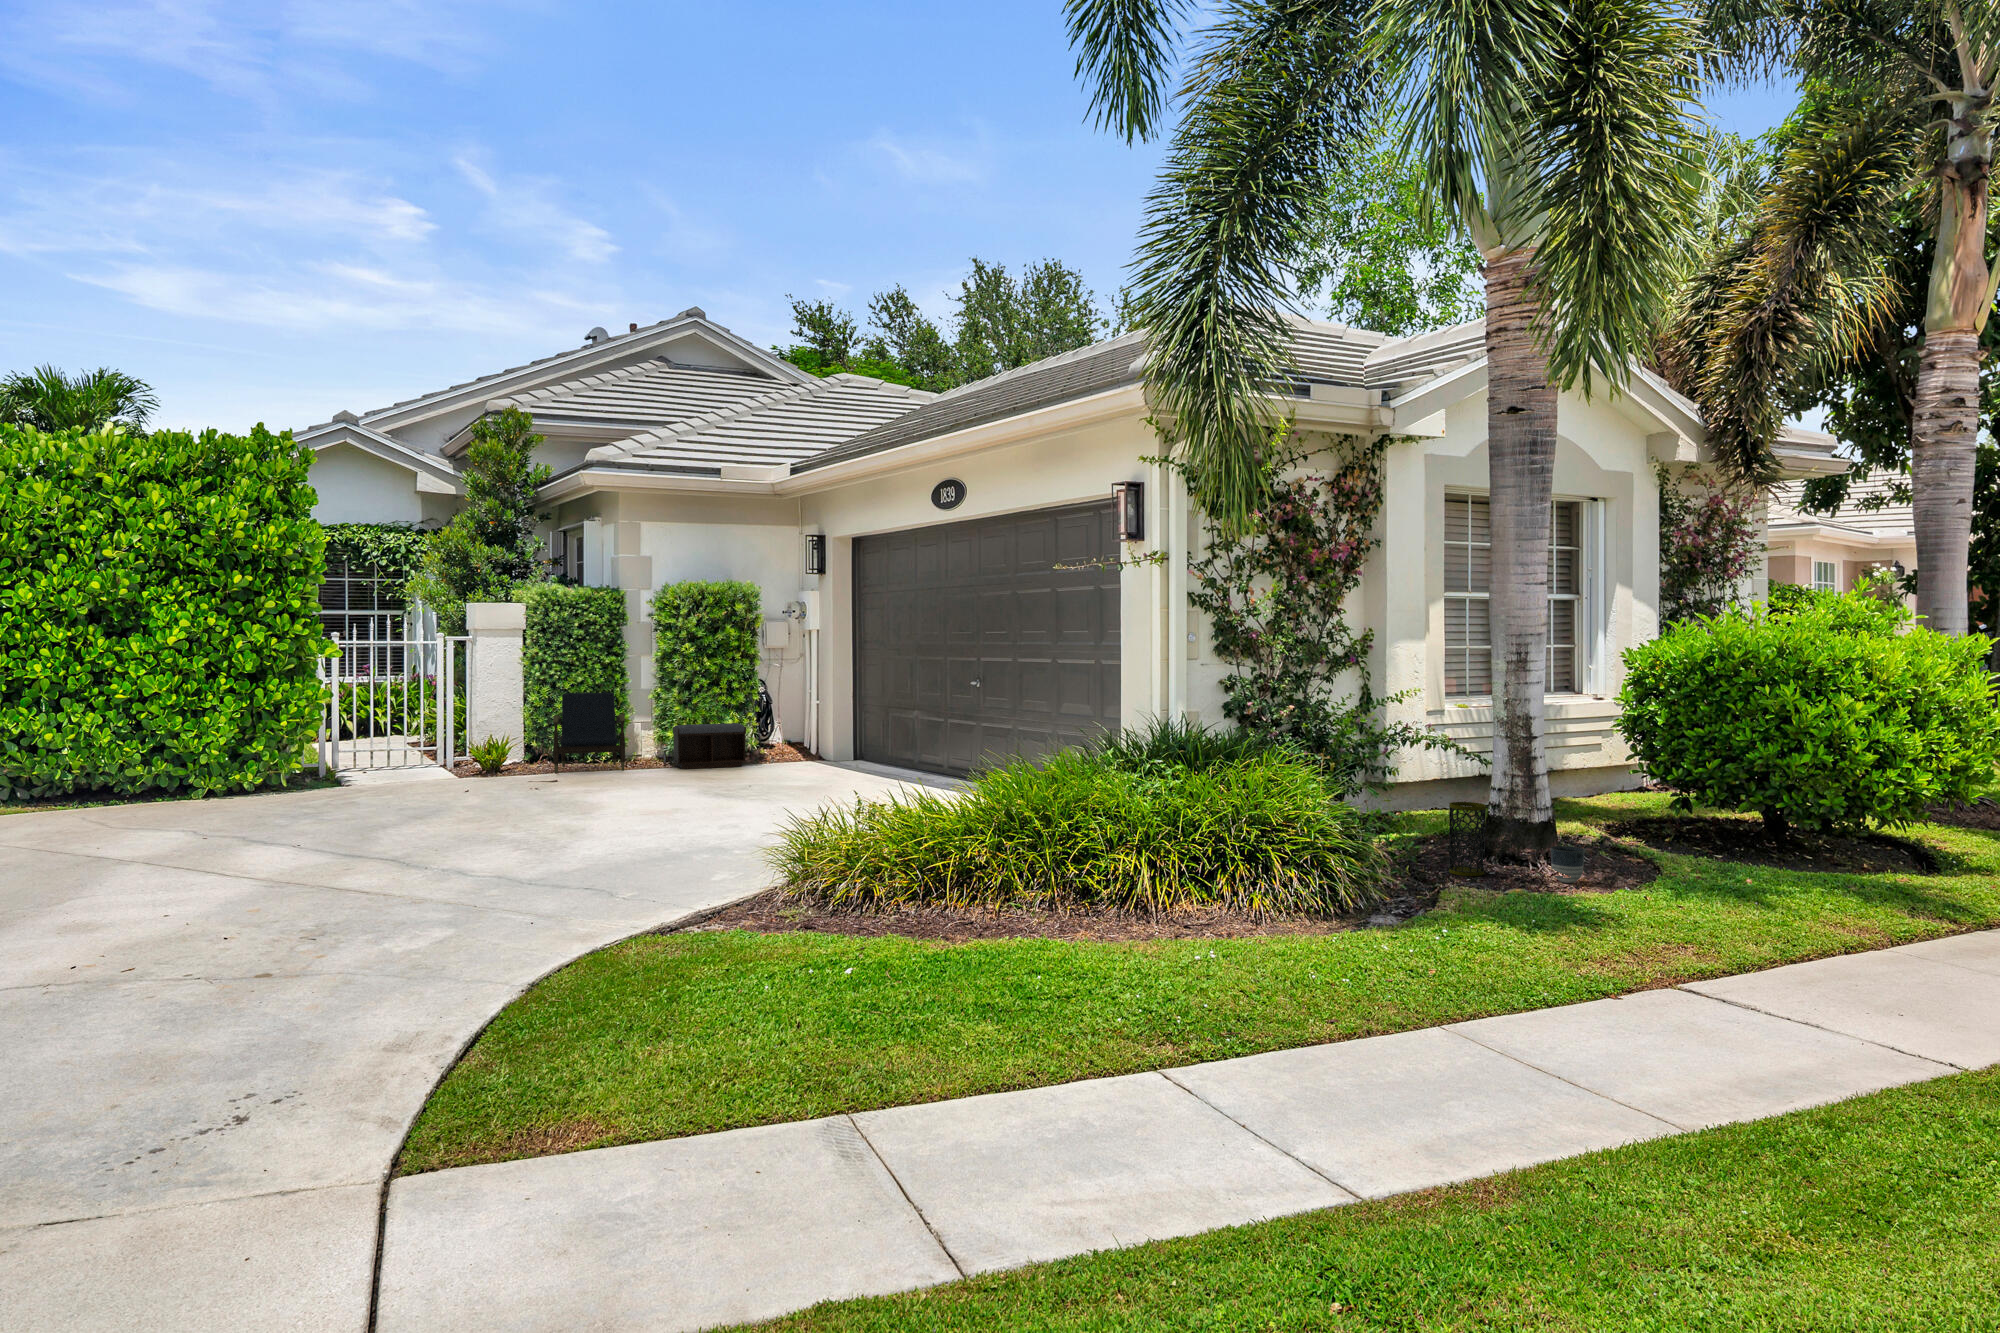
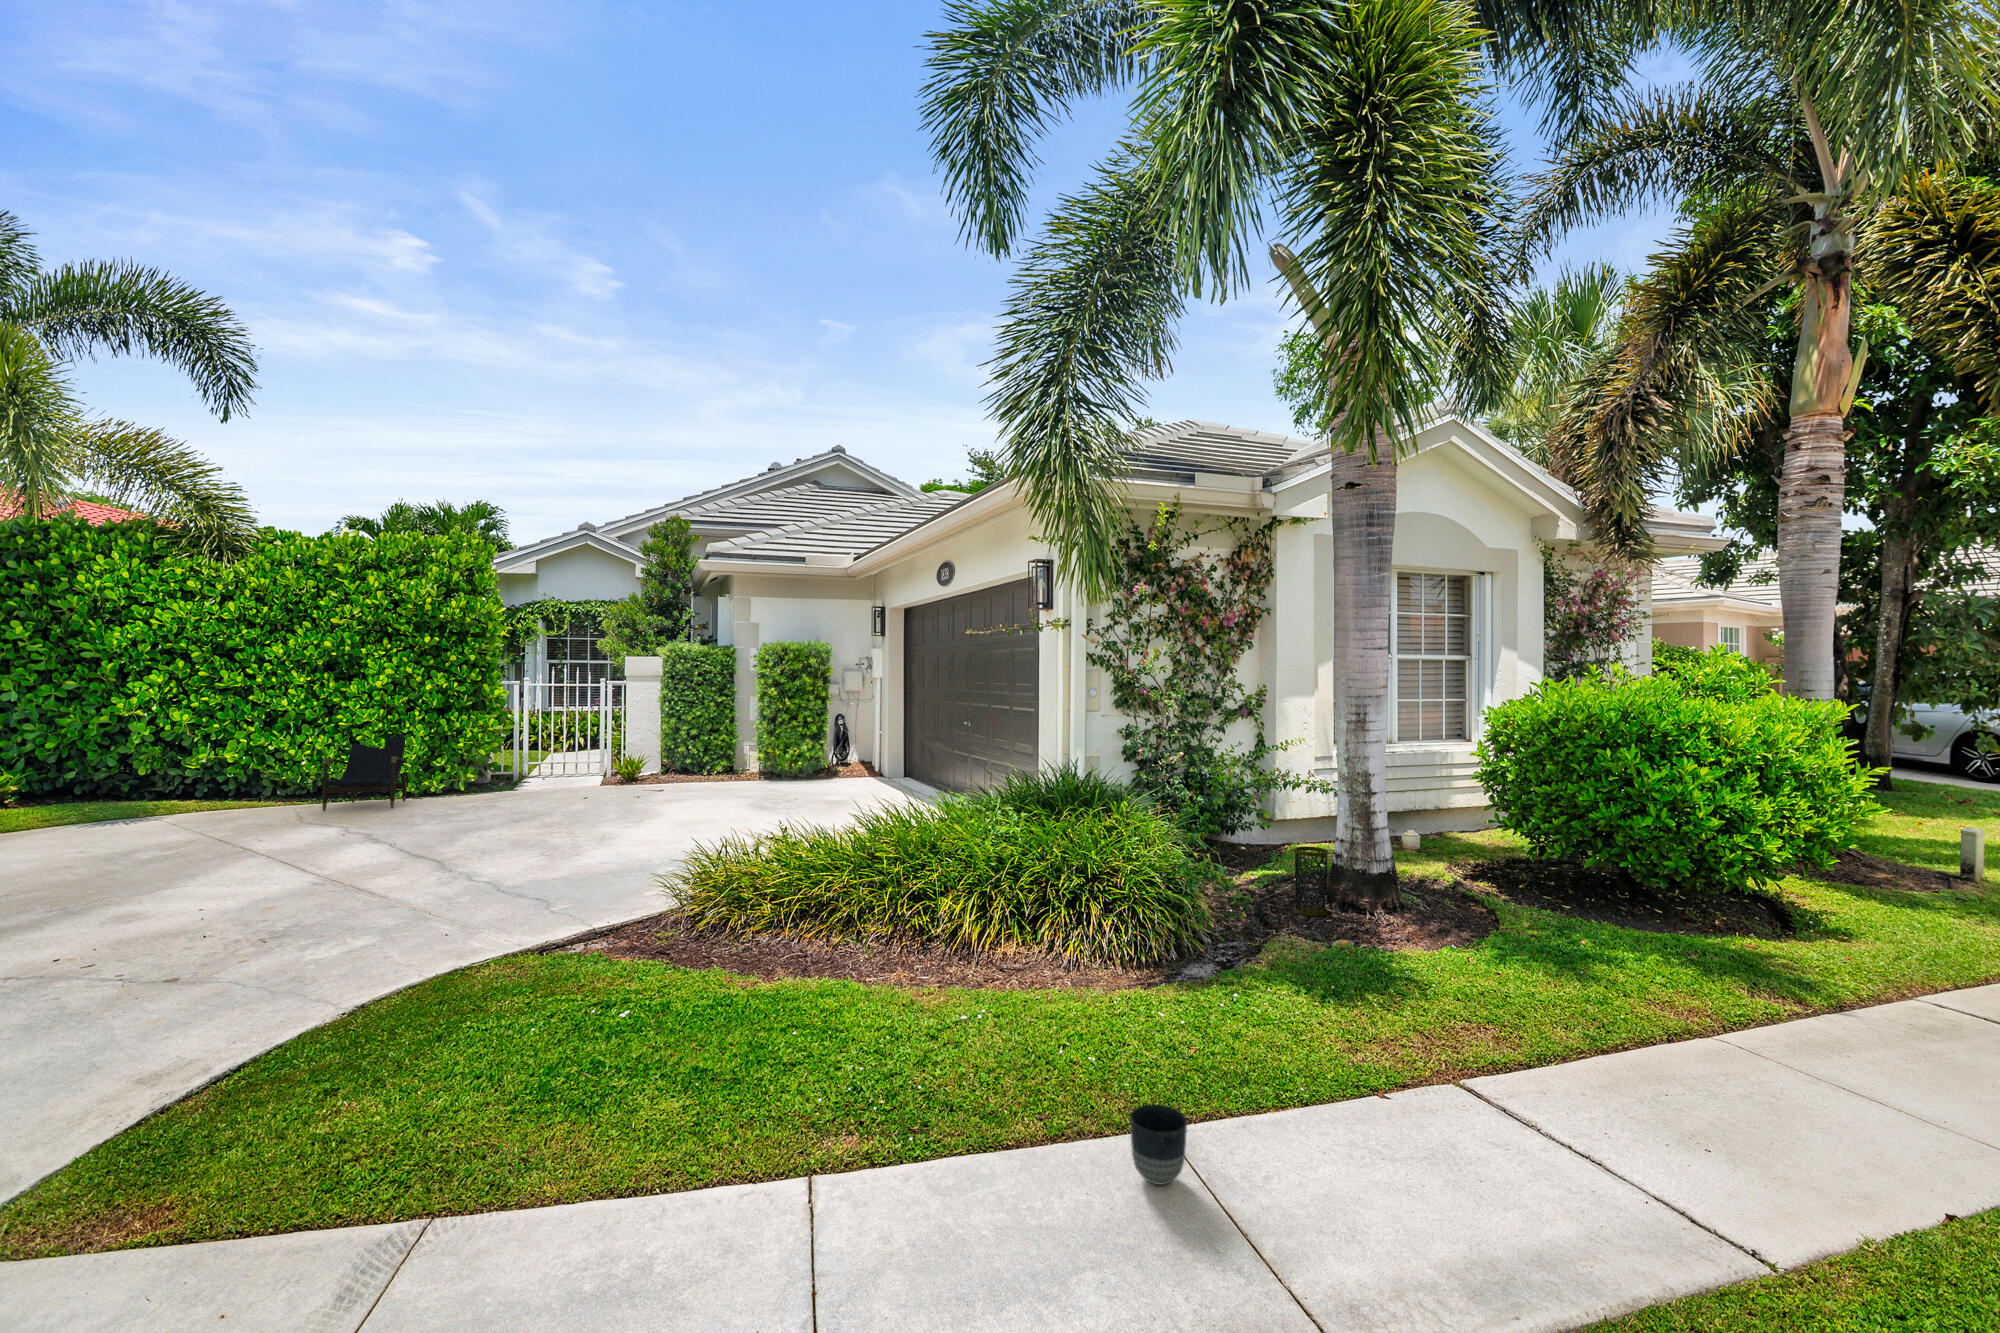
lounge chair: present [553,693,625,773] -> present [322,736,407,811]
bench: present [673,723,746,769] -> none [760,749,813,783]
planter: present [1551,846,1585,883] -> present [1130,1104,1187,1185]

